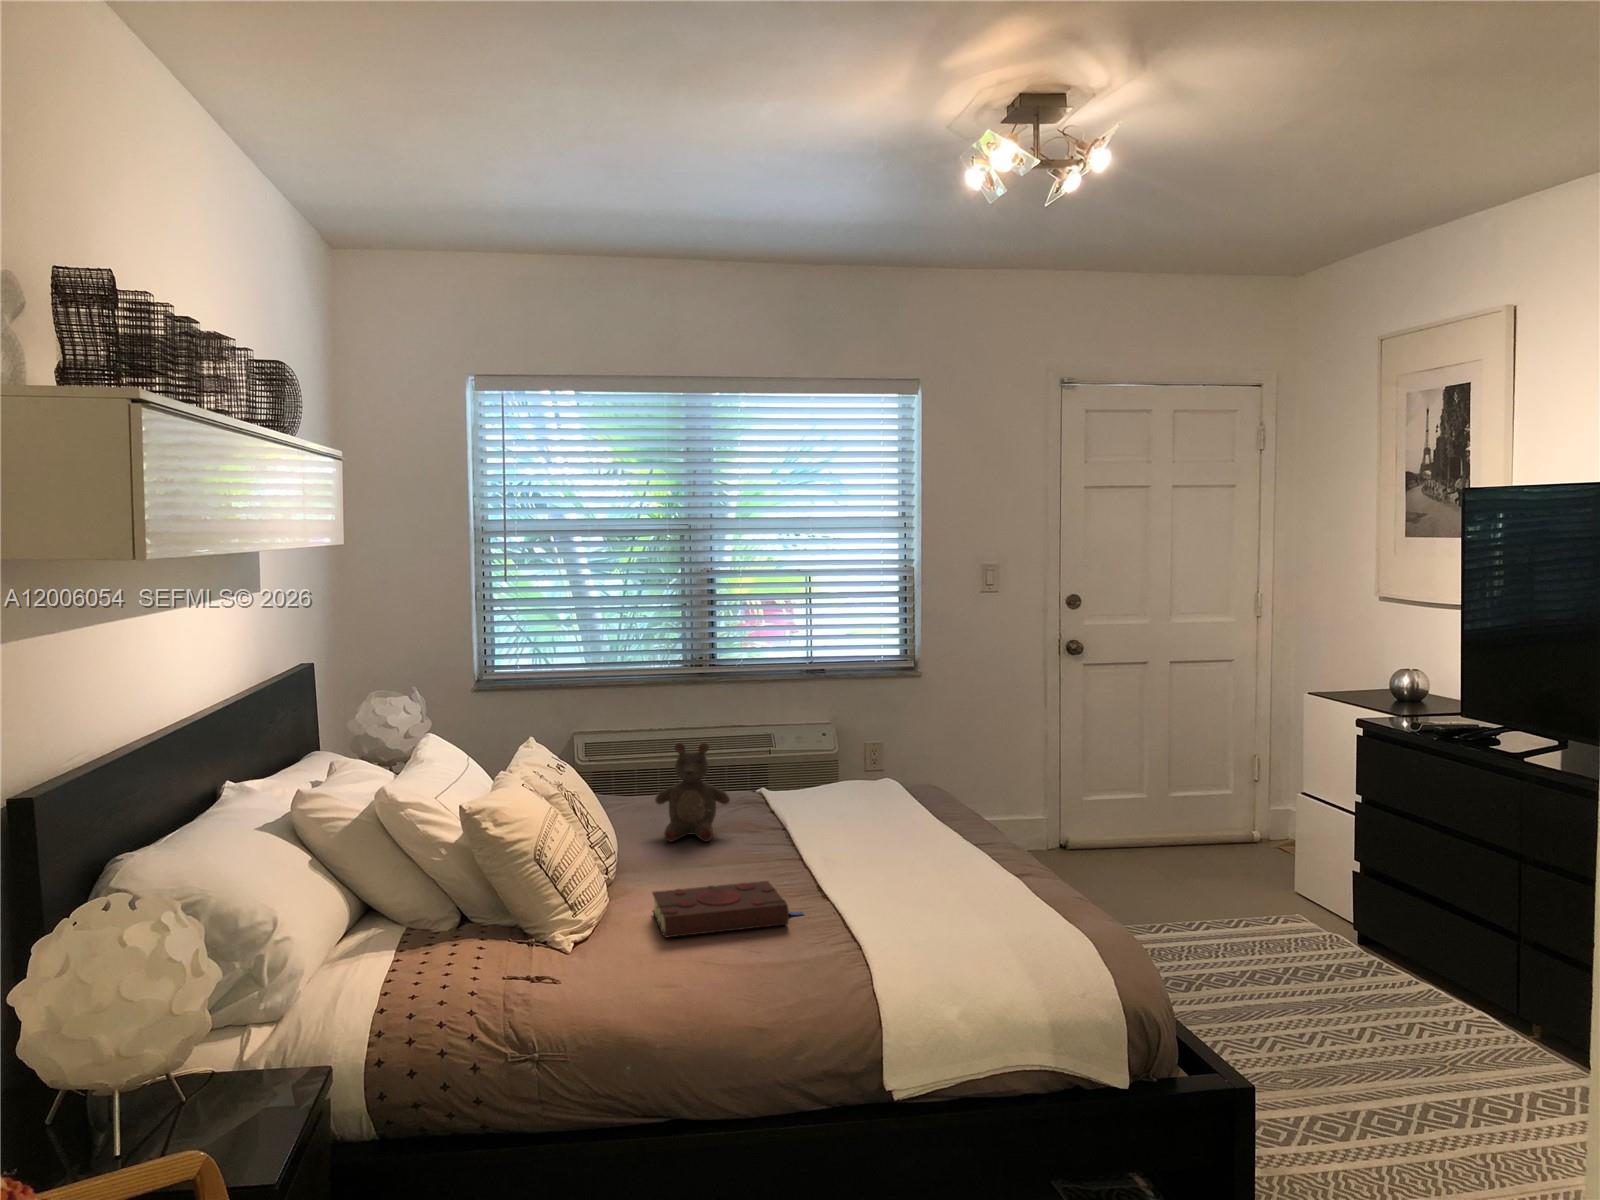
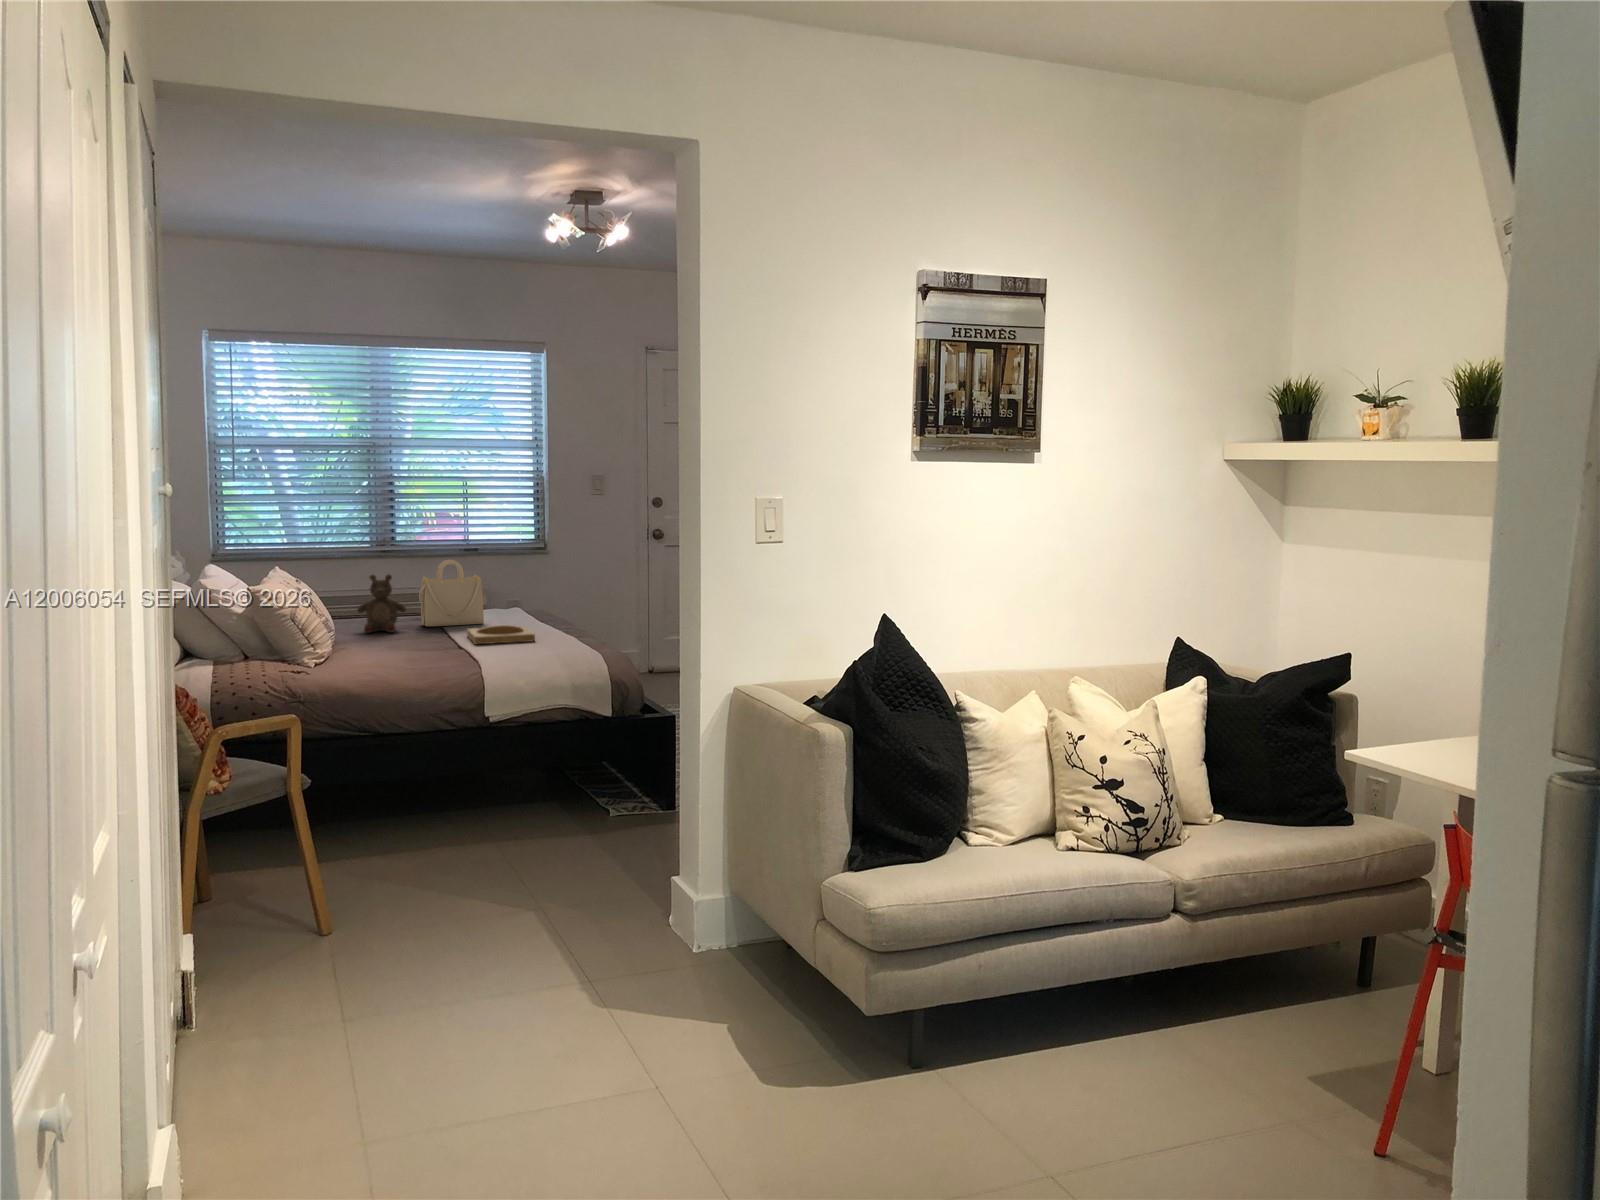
handbag: none [749,717,851,826] -> present [419,560,485,626]
tray: none [828,842,950,890] -> present [467,625,535,644]
book: present [652,881,802,937] -> none [359,638,449,660]

